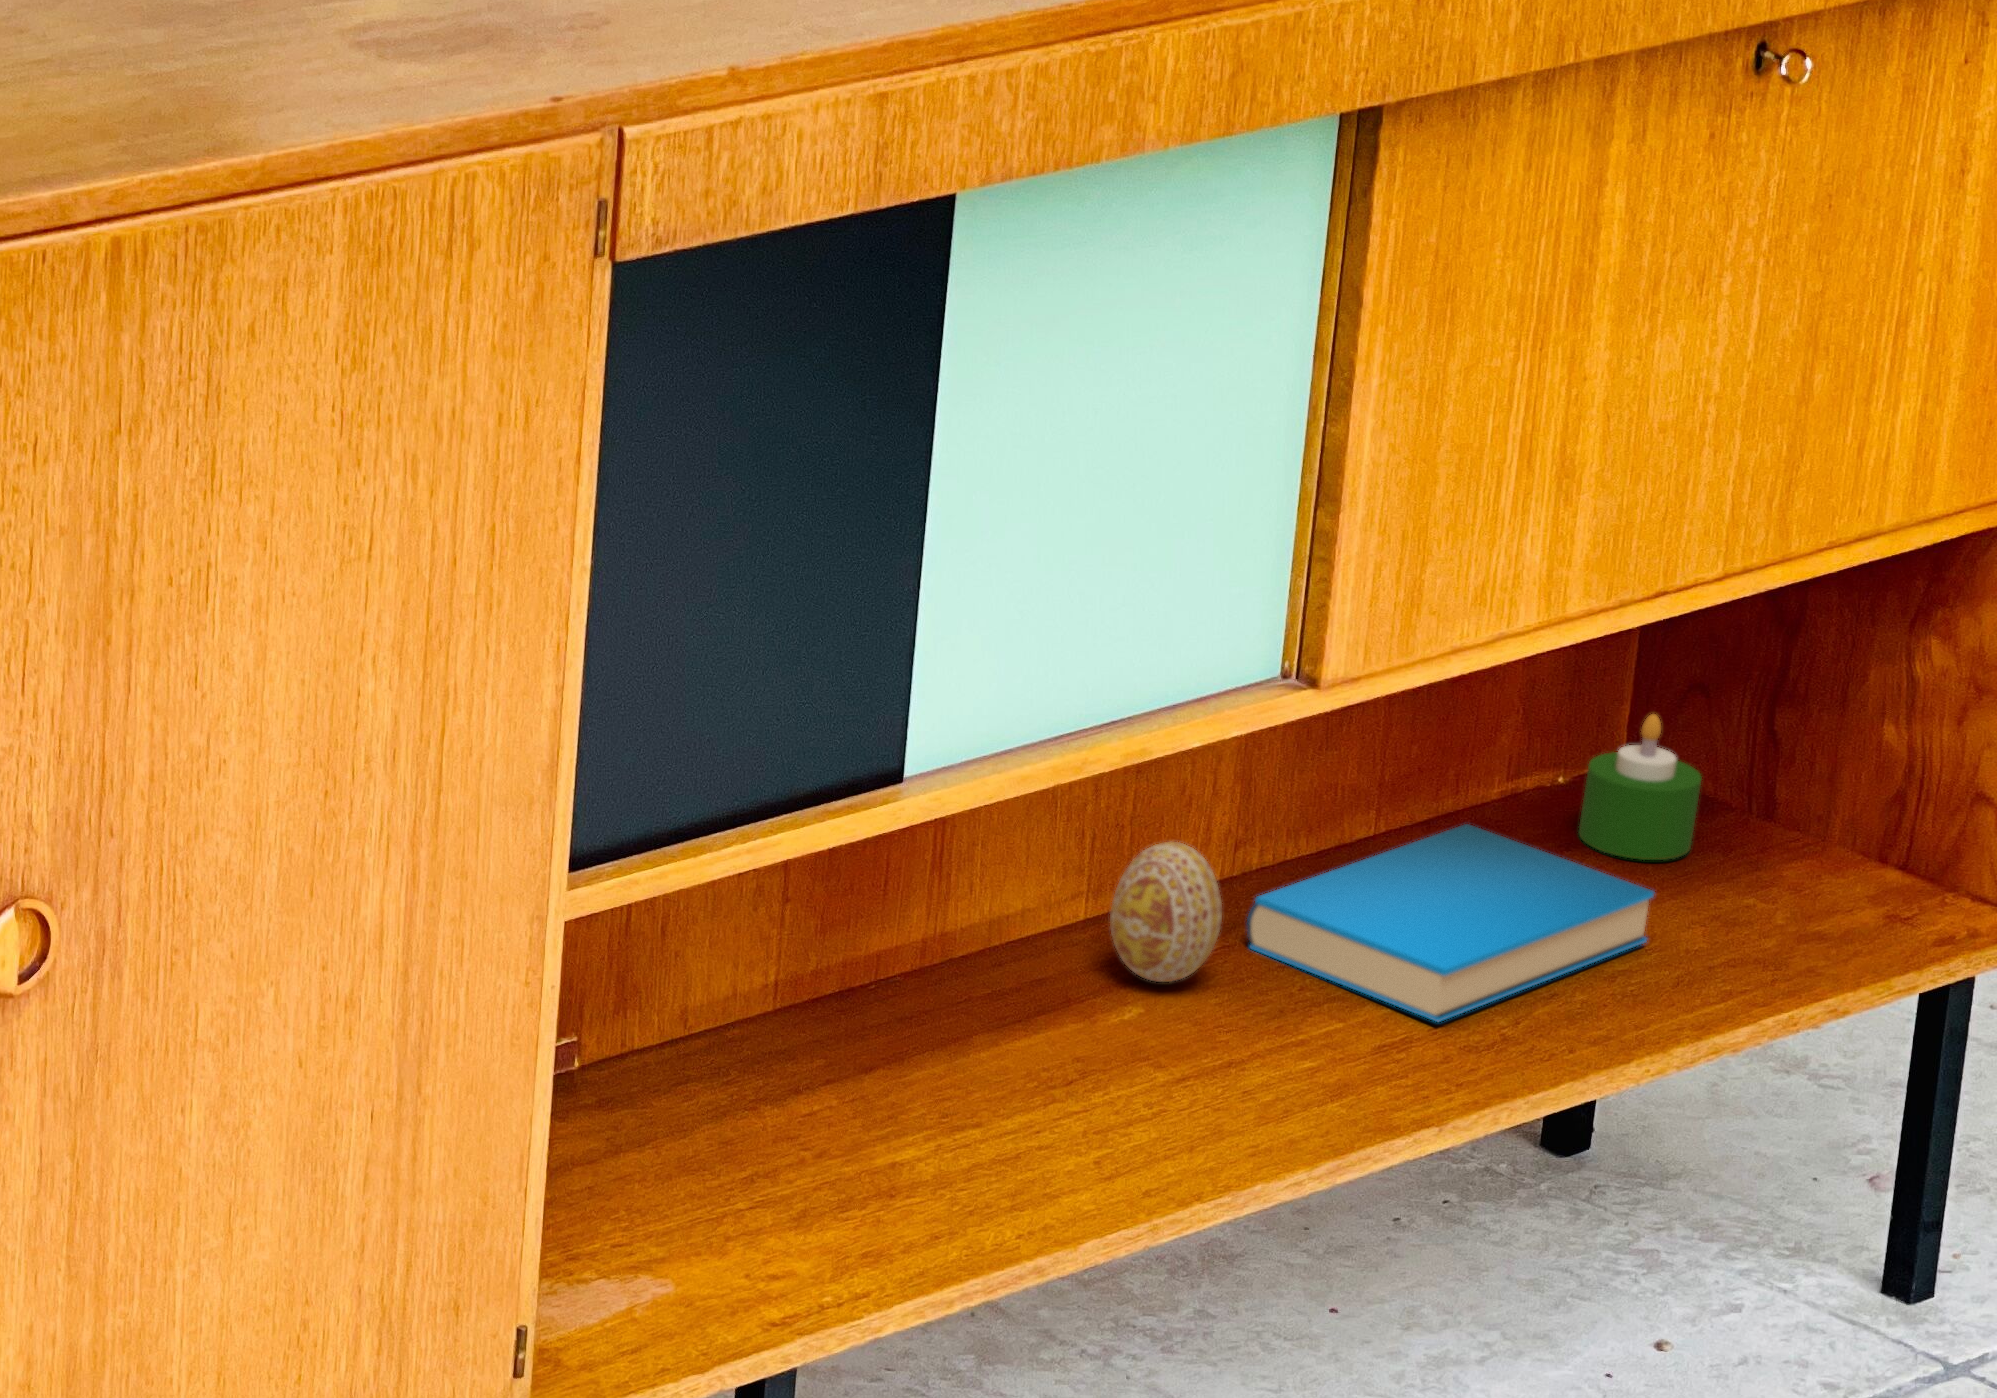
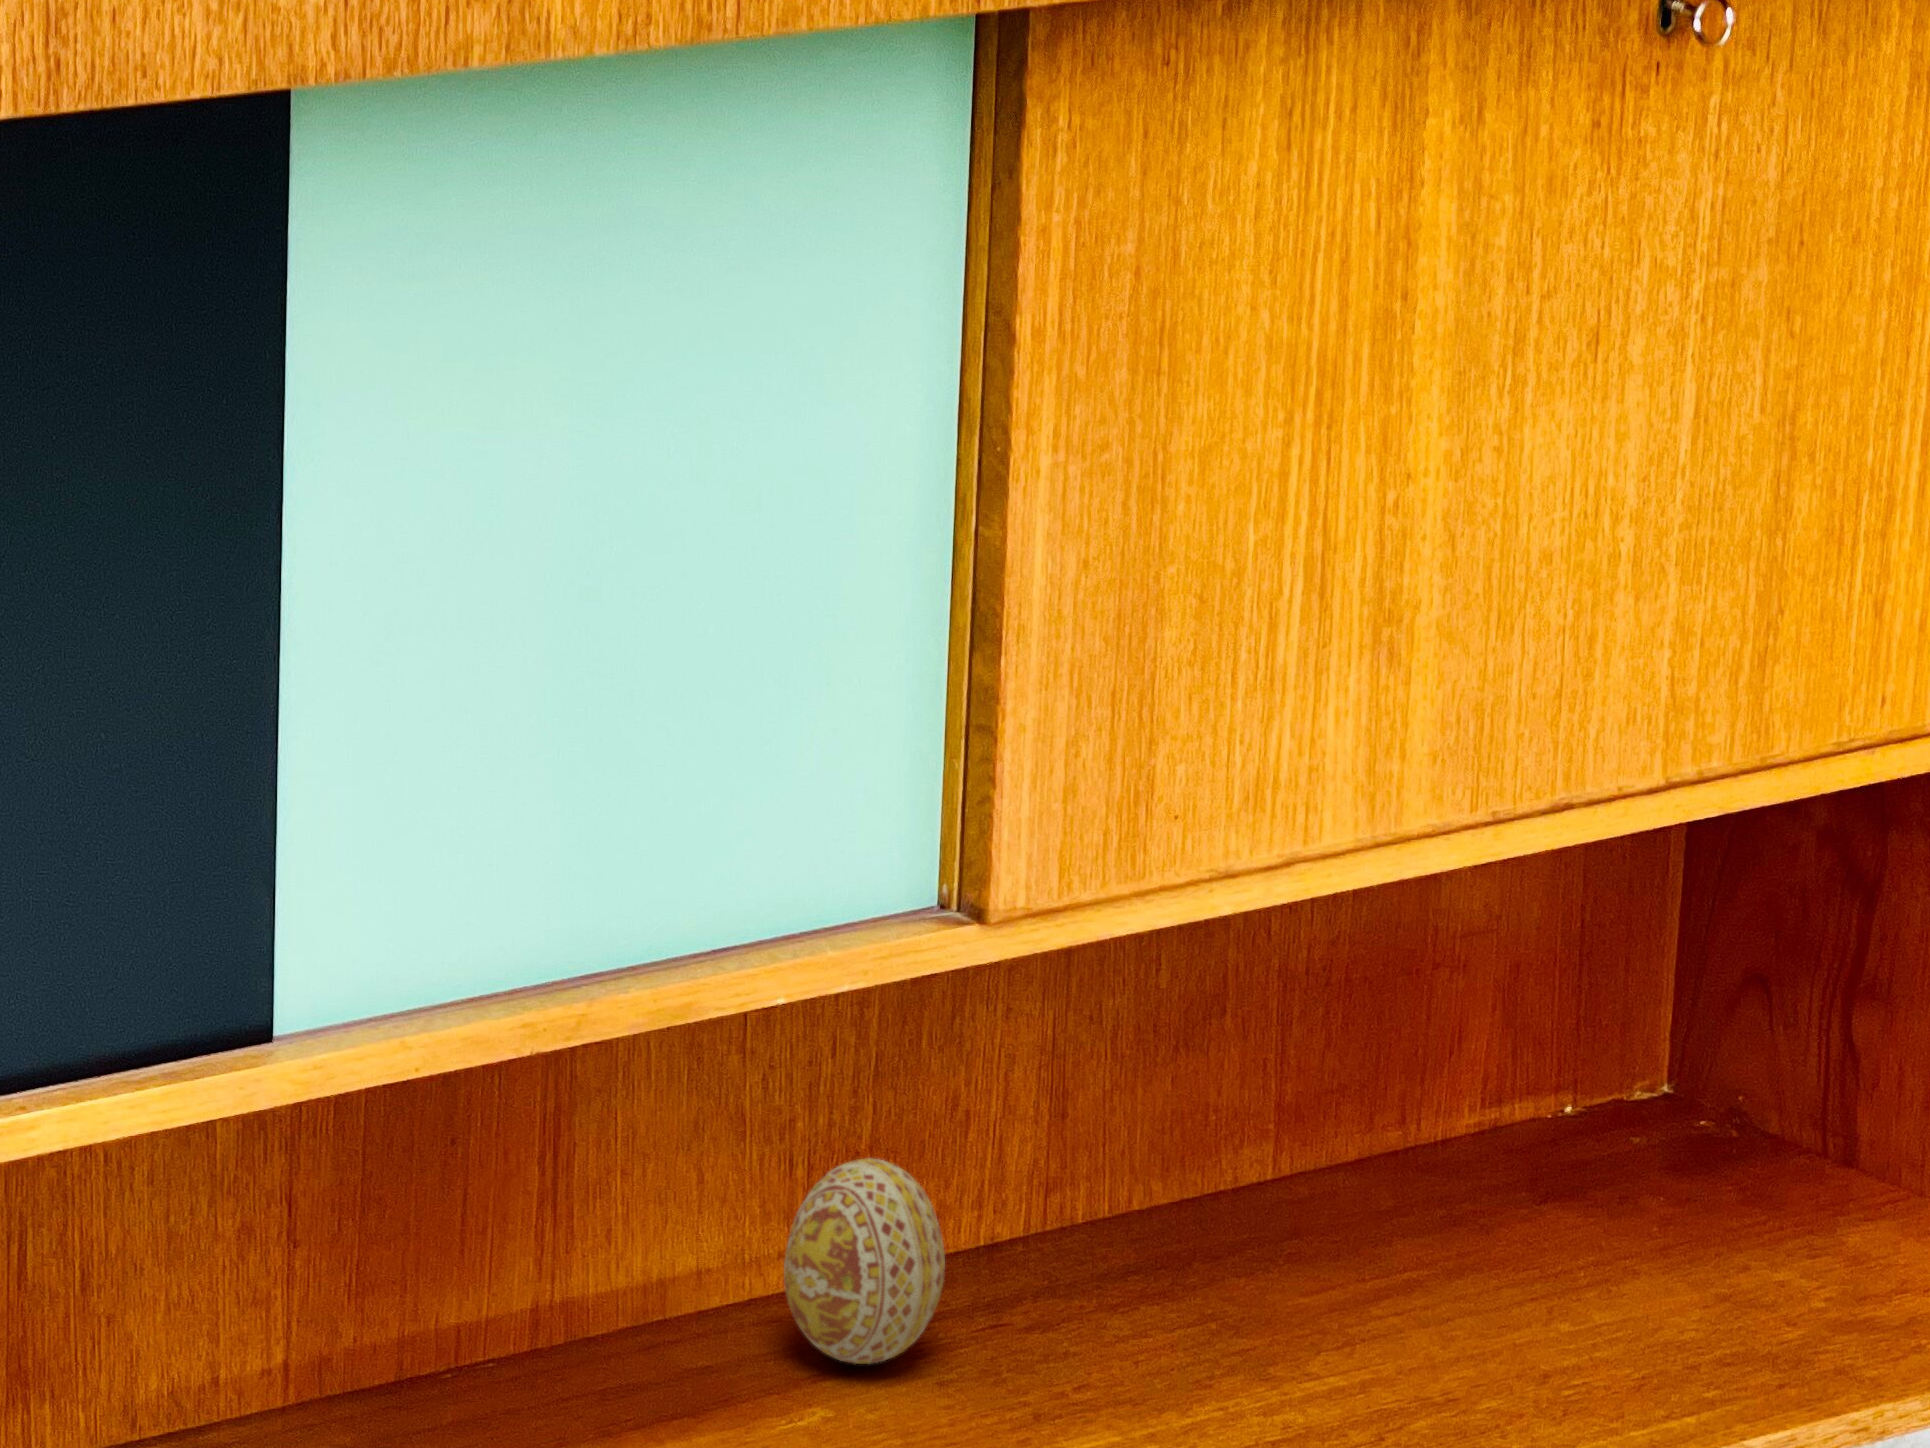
candle: present [1579,714,1701,860] -> none [1561,1004,1731,1213]
book: present [1247,824,1655,1022] -> none [1009,1153,1616,1432]

